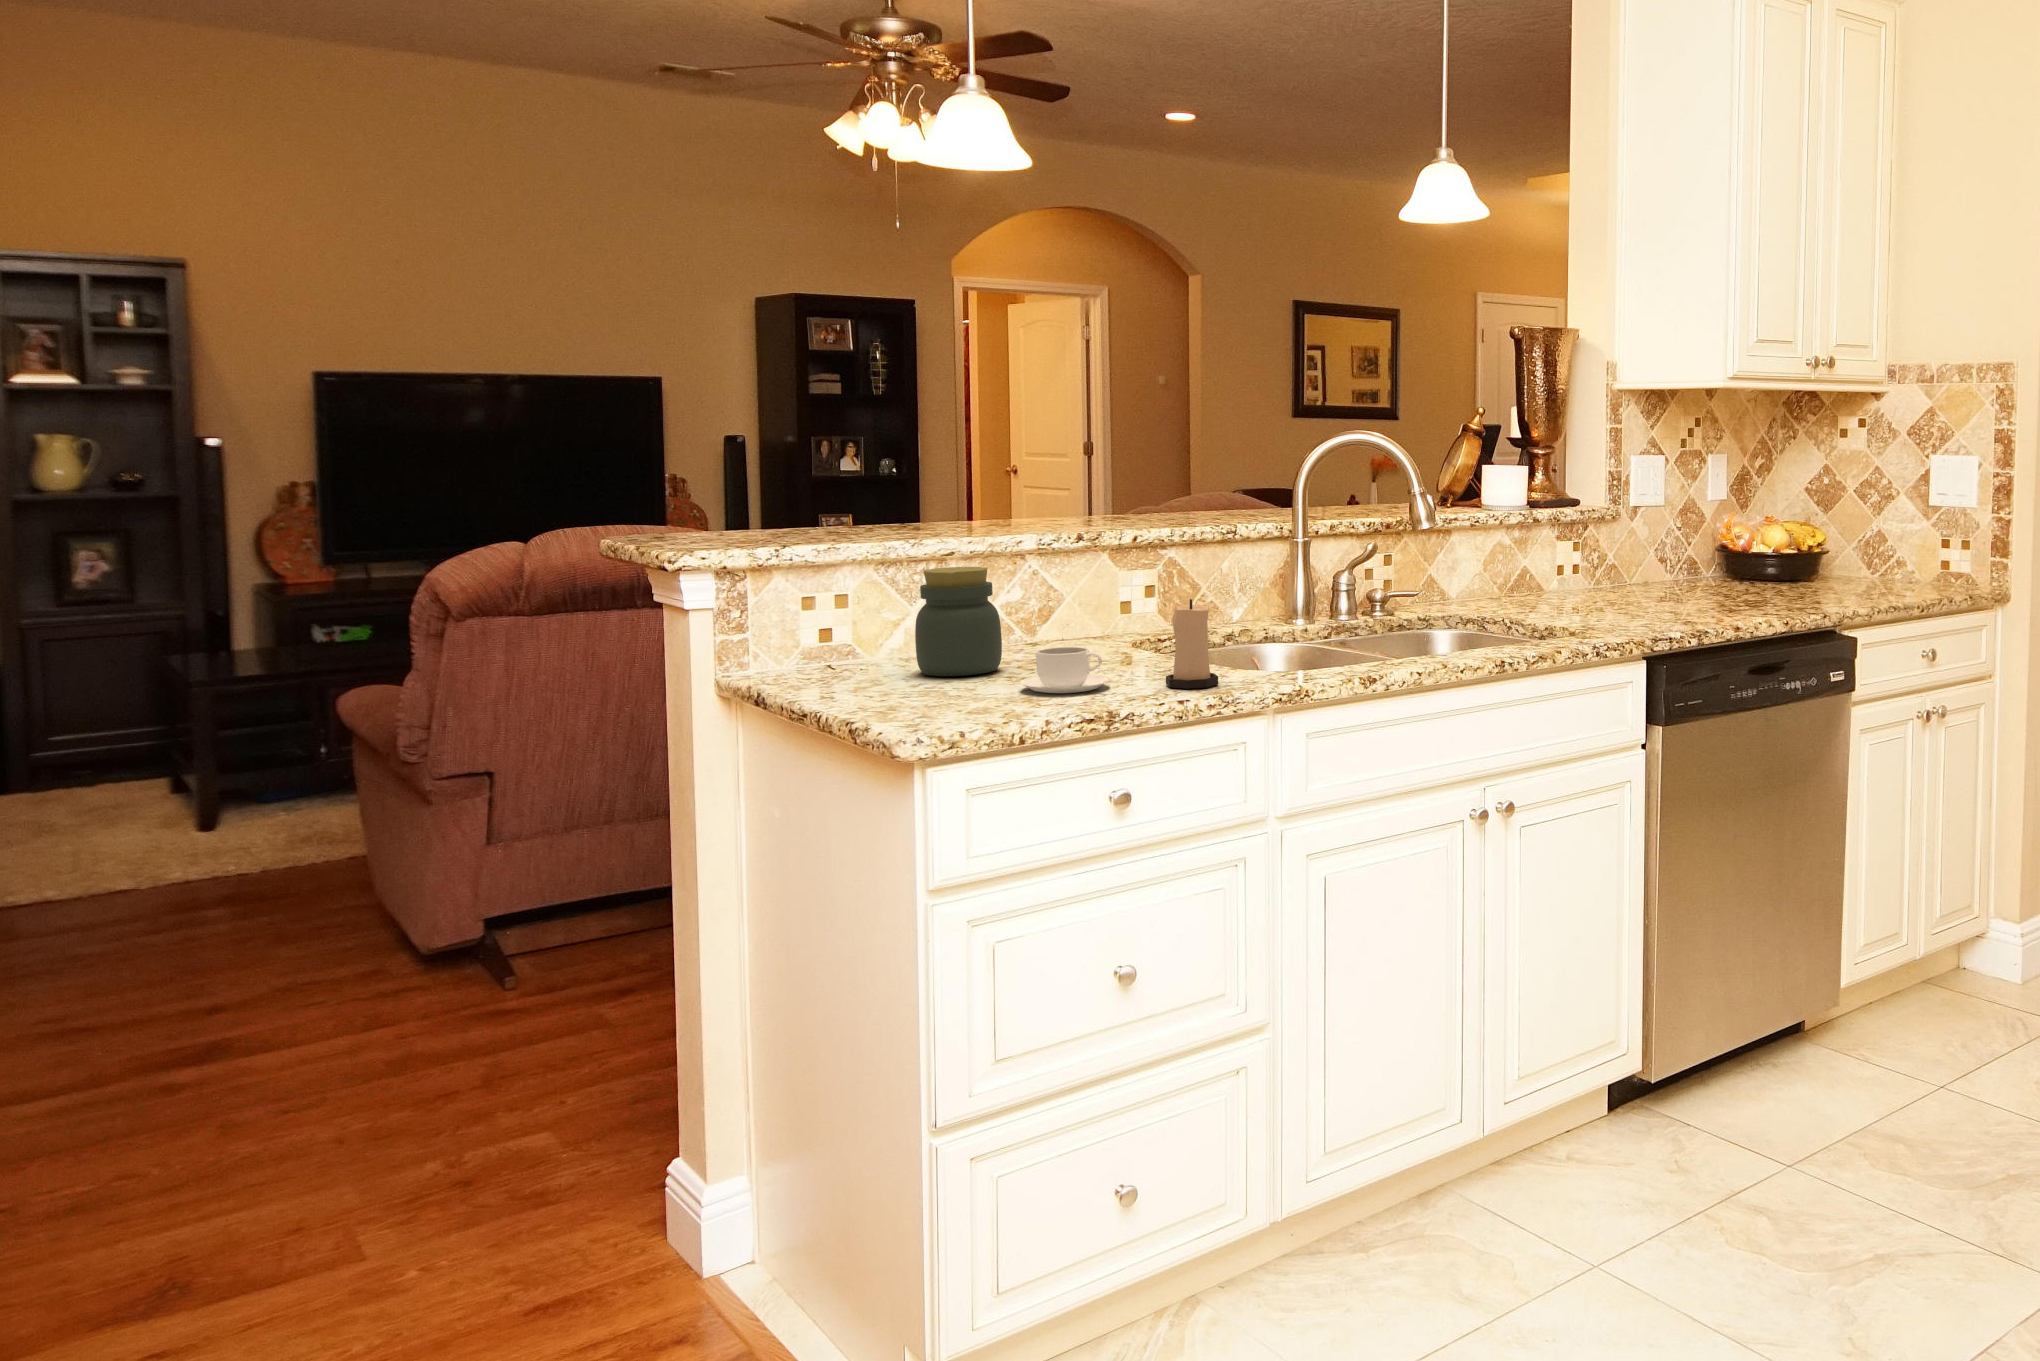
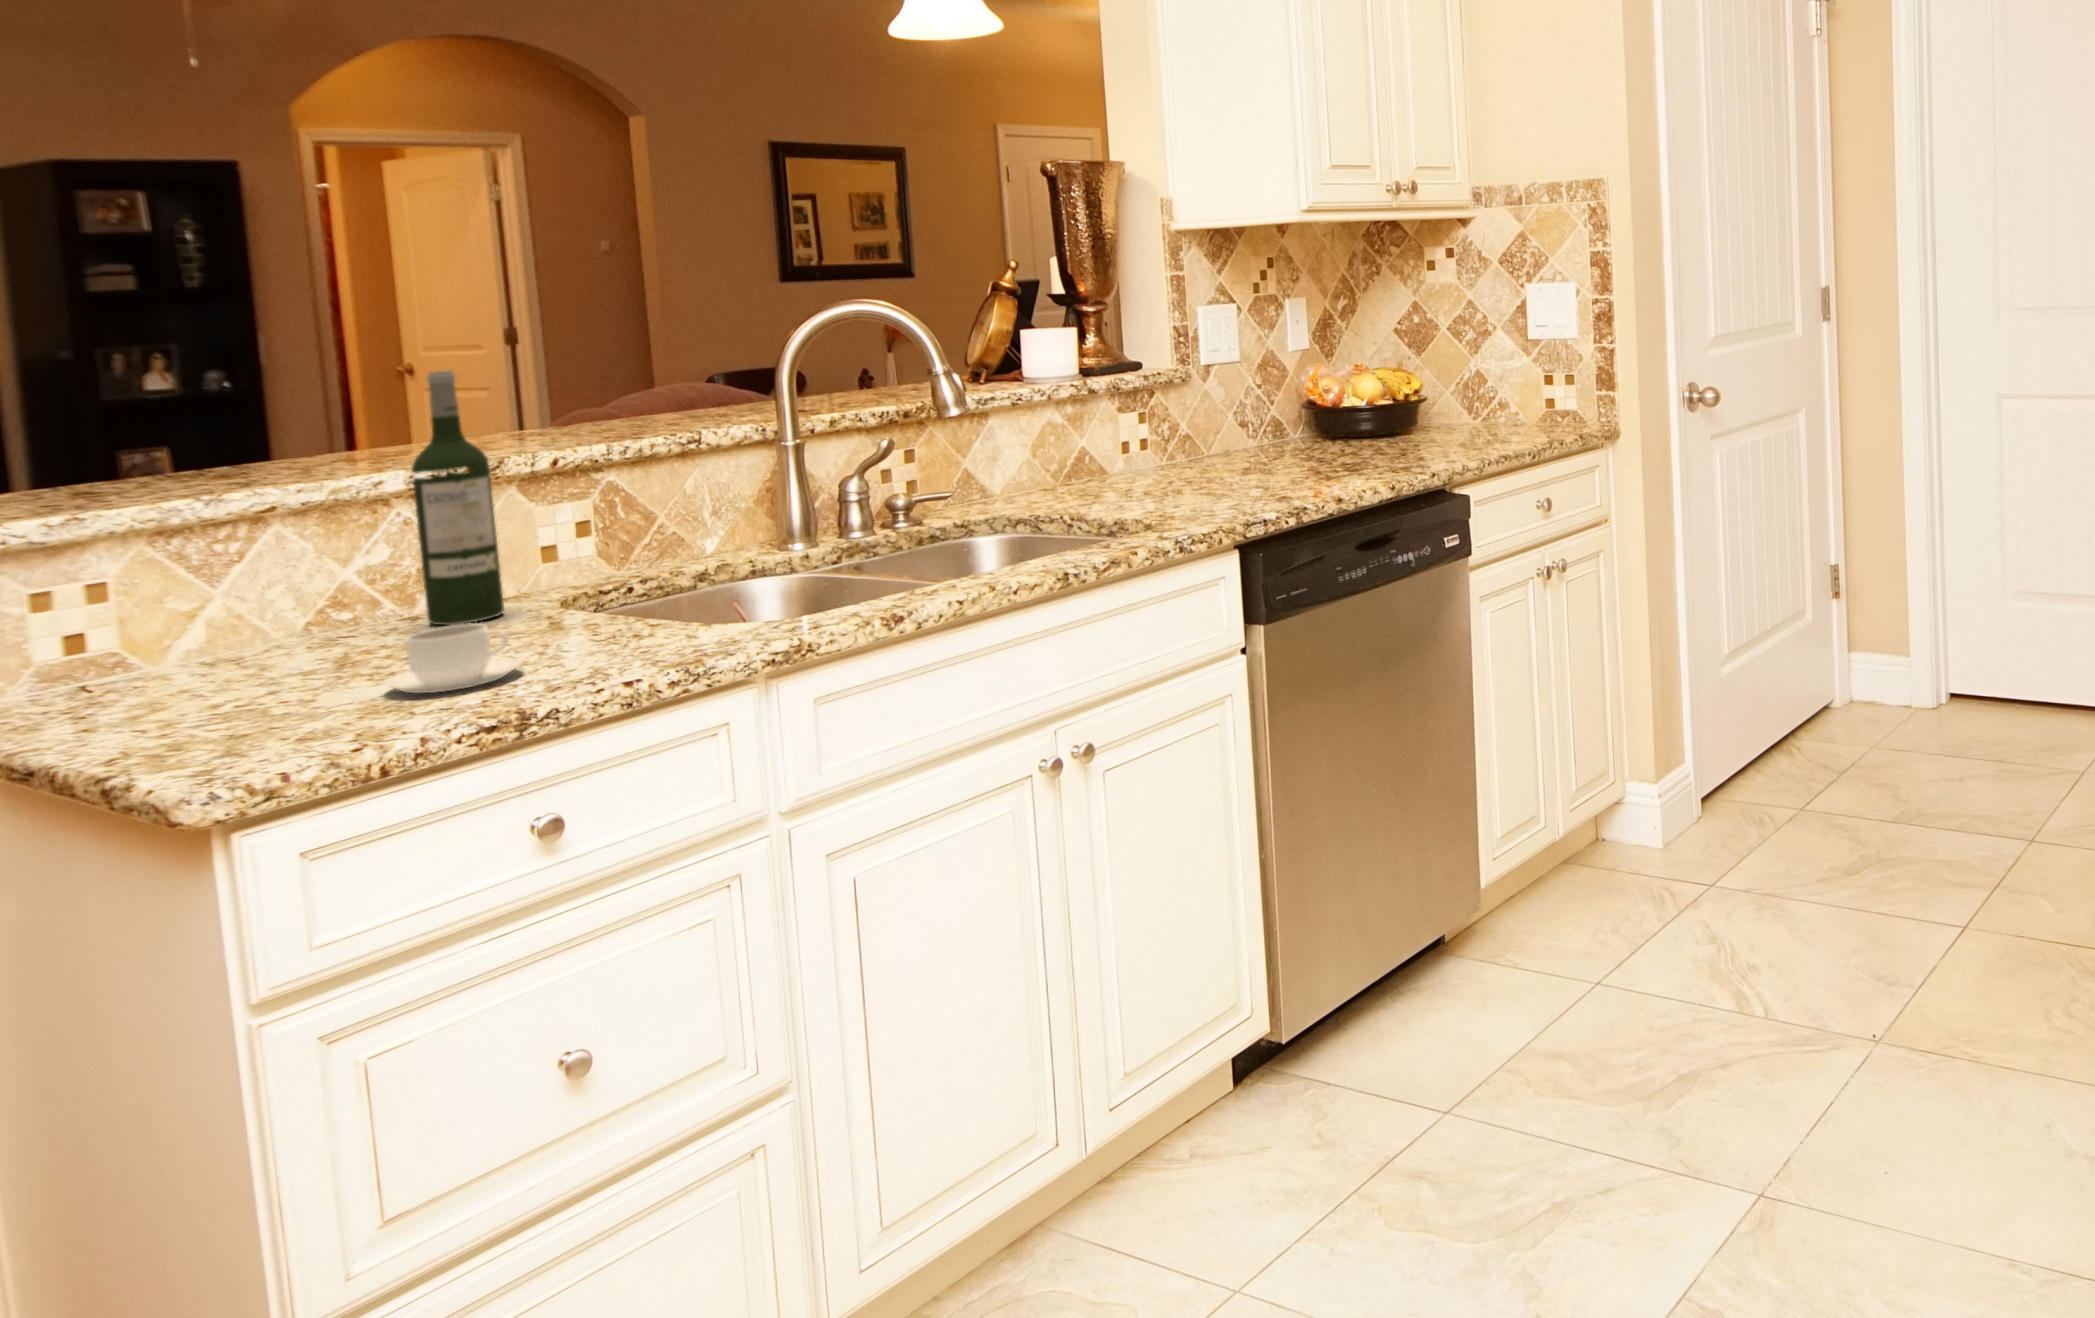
wine bottle: none [1042,462,1094,651] -> present [412,371,504,625]
jar: present [915,567,1002,676] -> none [213,527,356,687]
candle: present [1166,599,1218,689] -> none [606,542,684,662]

